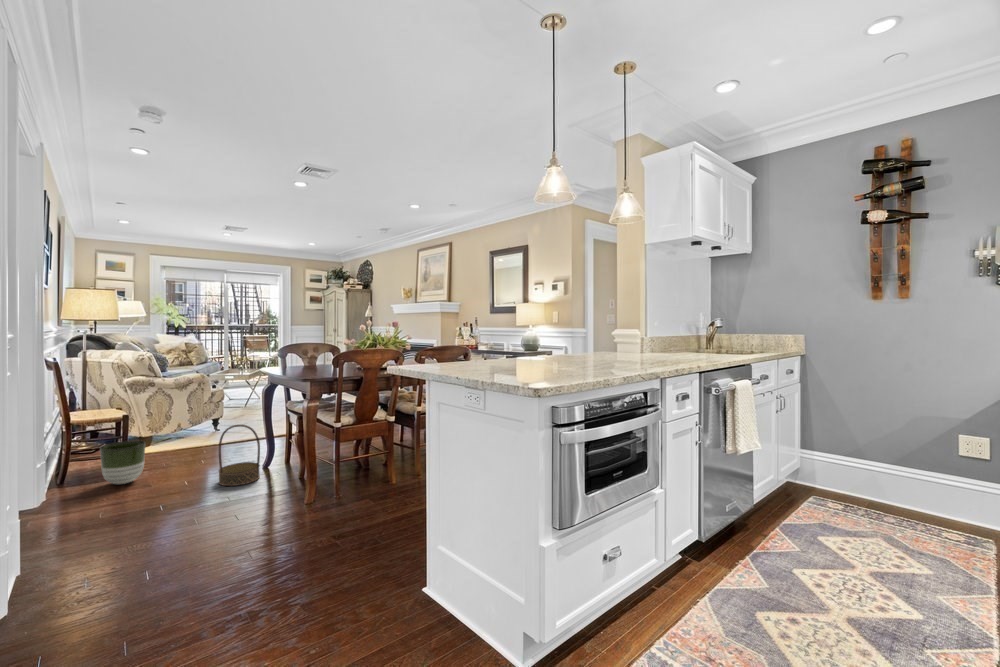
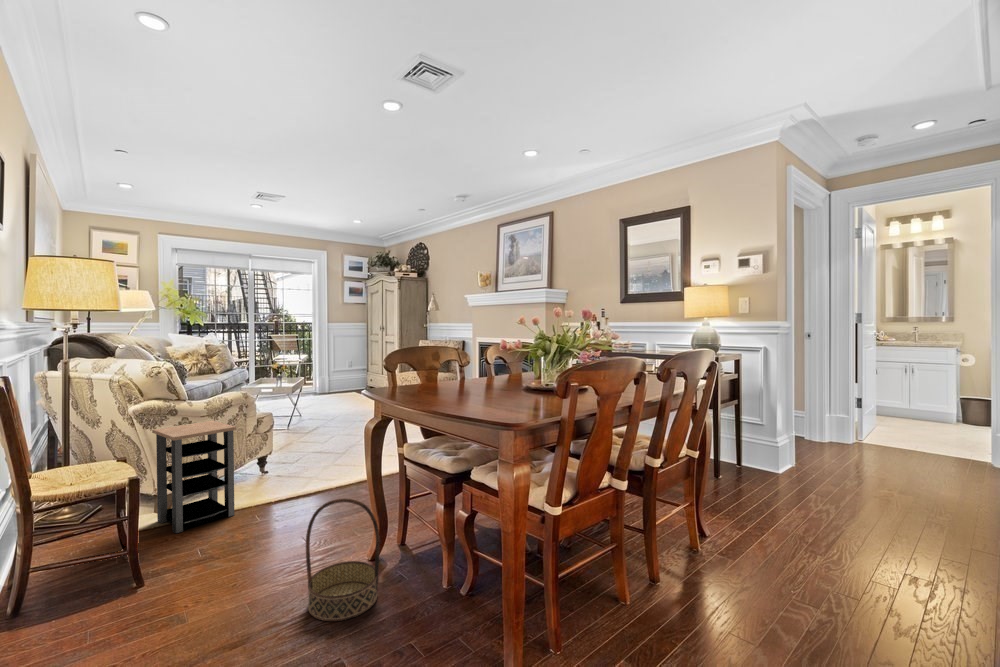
side table: none [139,391,192,457] -> present [152,420,236,533]
planter: present [100,441,145,484] -> none [87,525,170,616]

